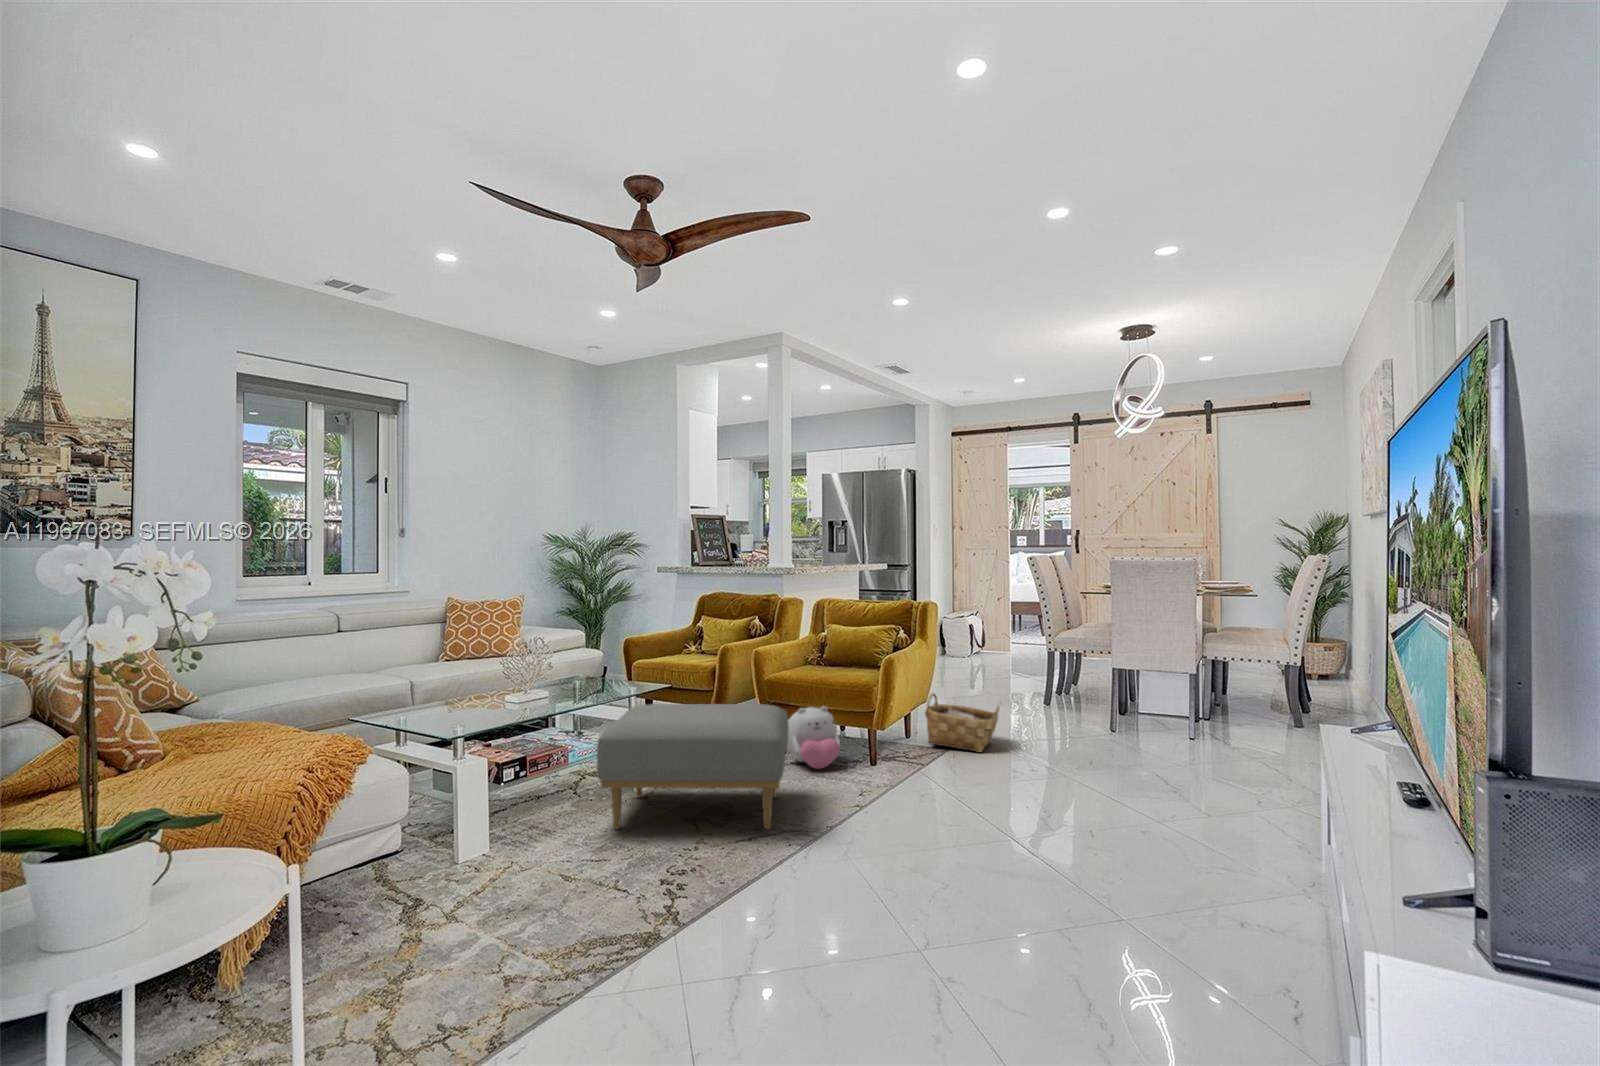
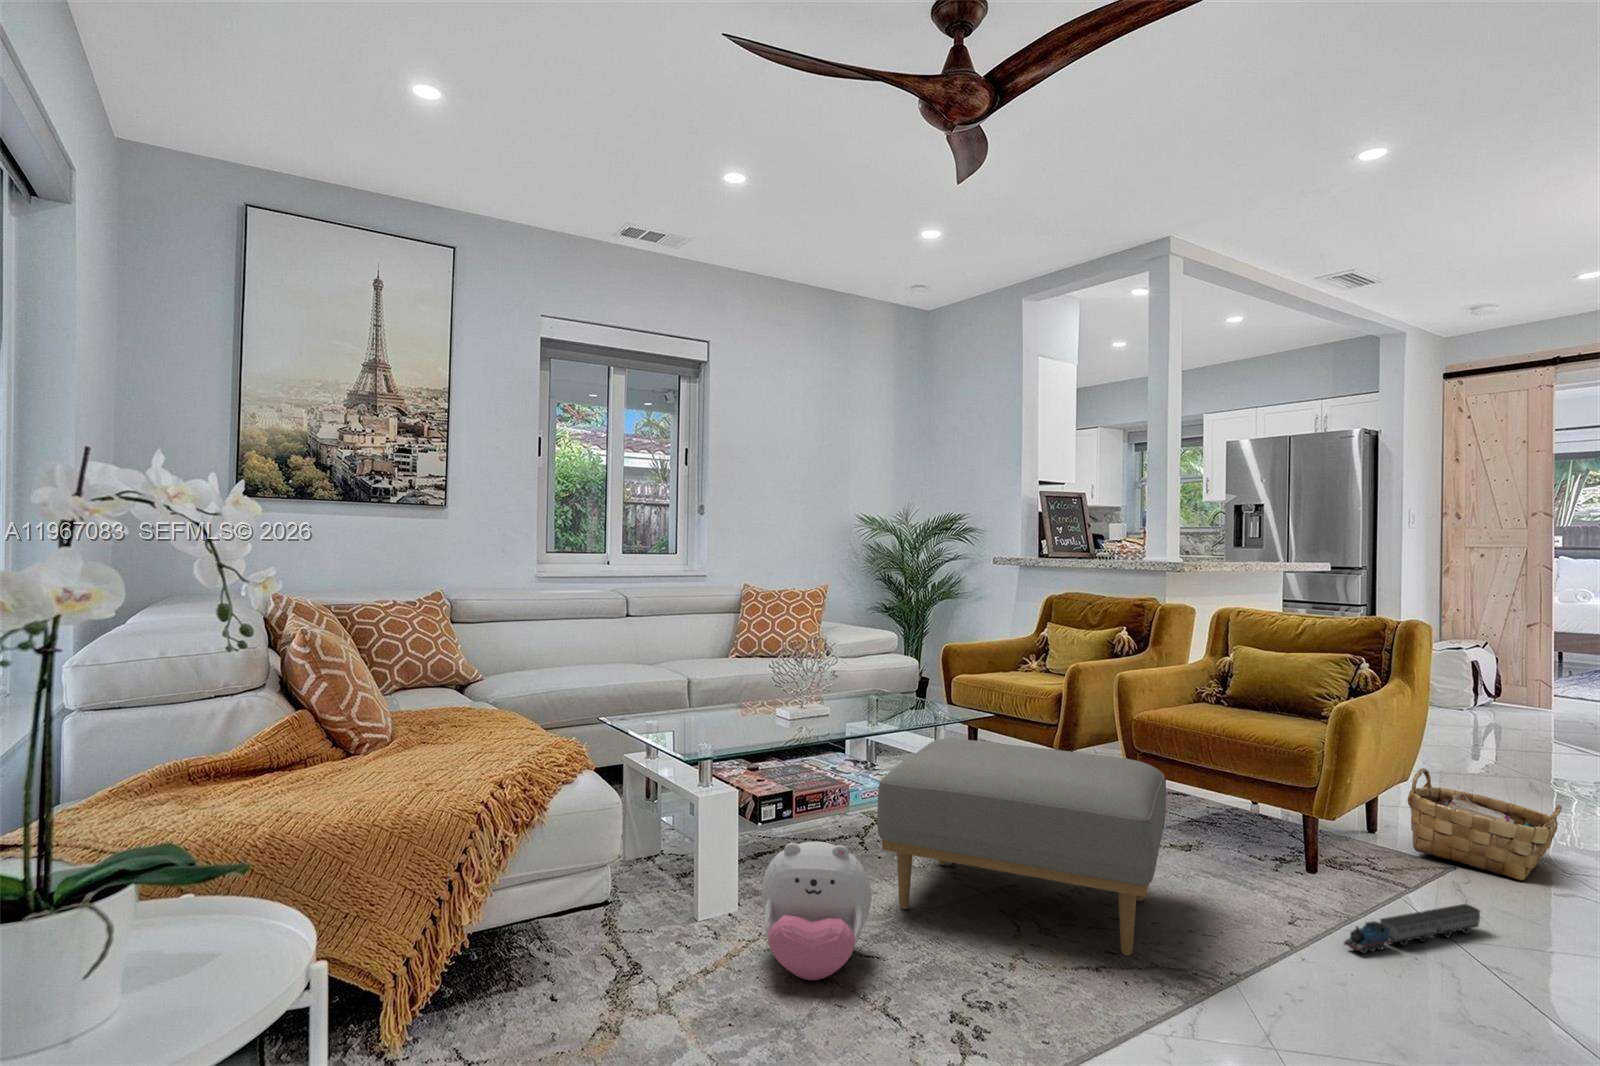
plush toy: present [787,706,840,769] -> present [761,841,871,980]
toy train: none [888,768,958,804] -> present [1344,904,1480,953]

